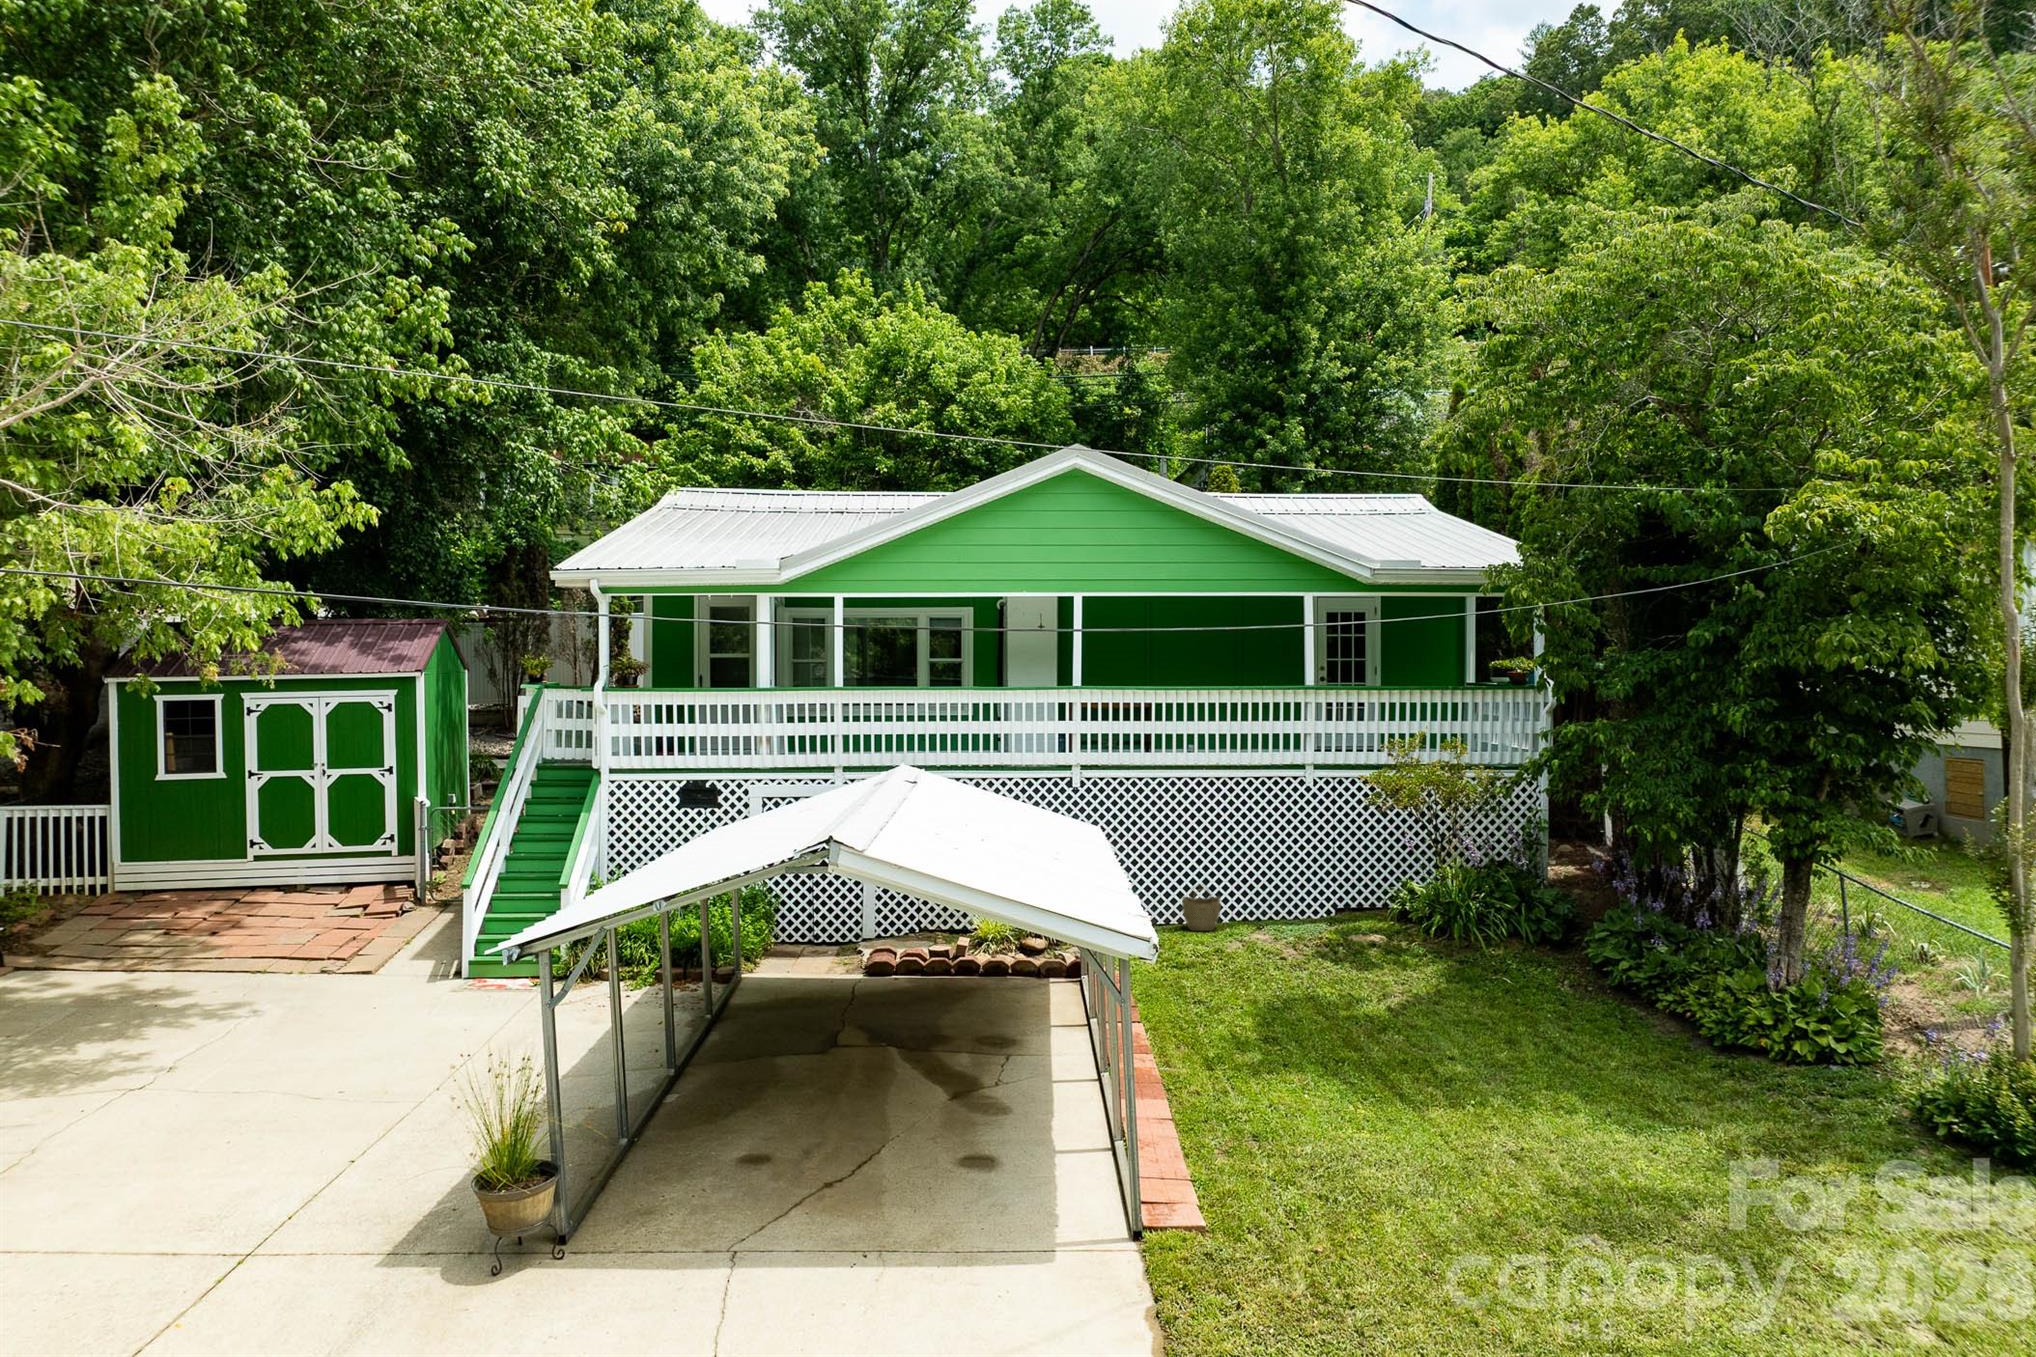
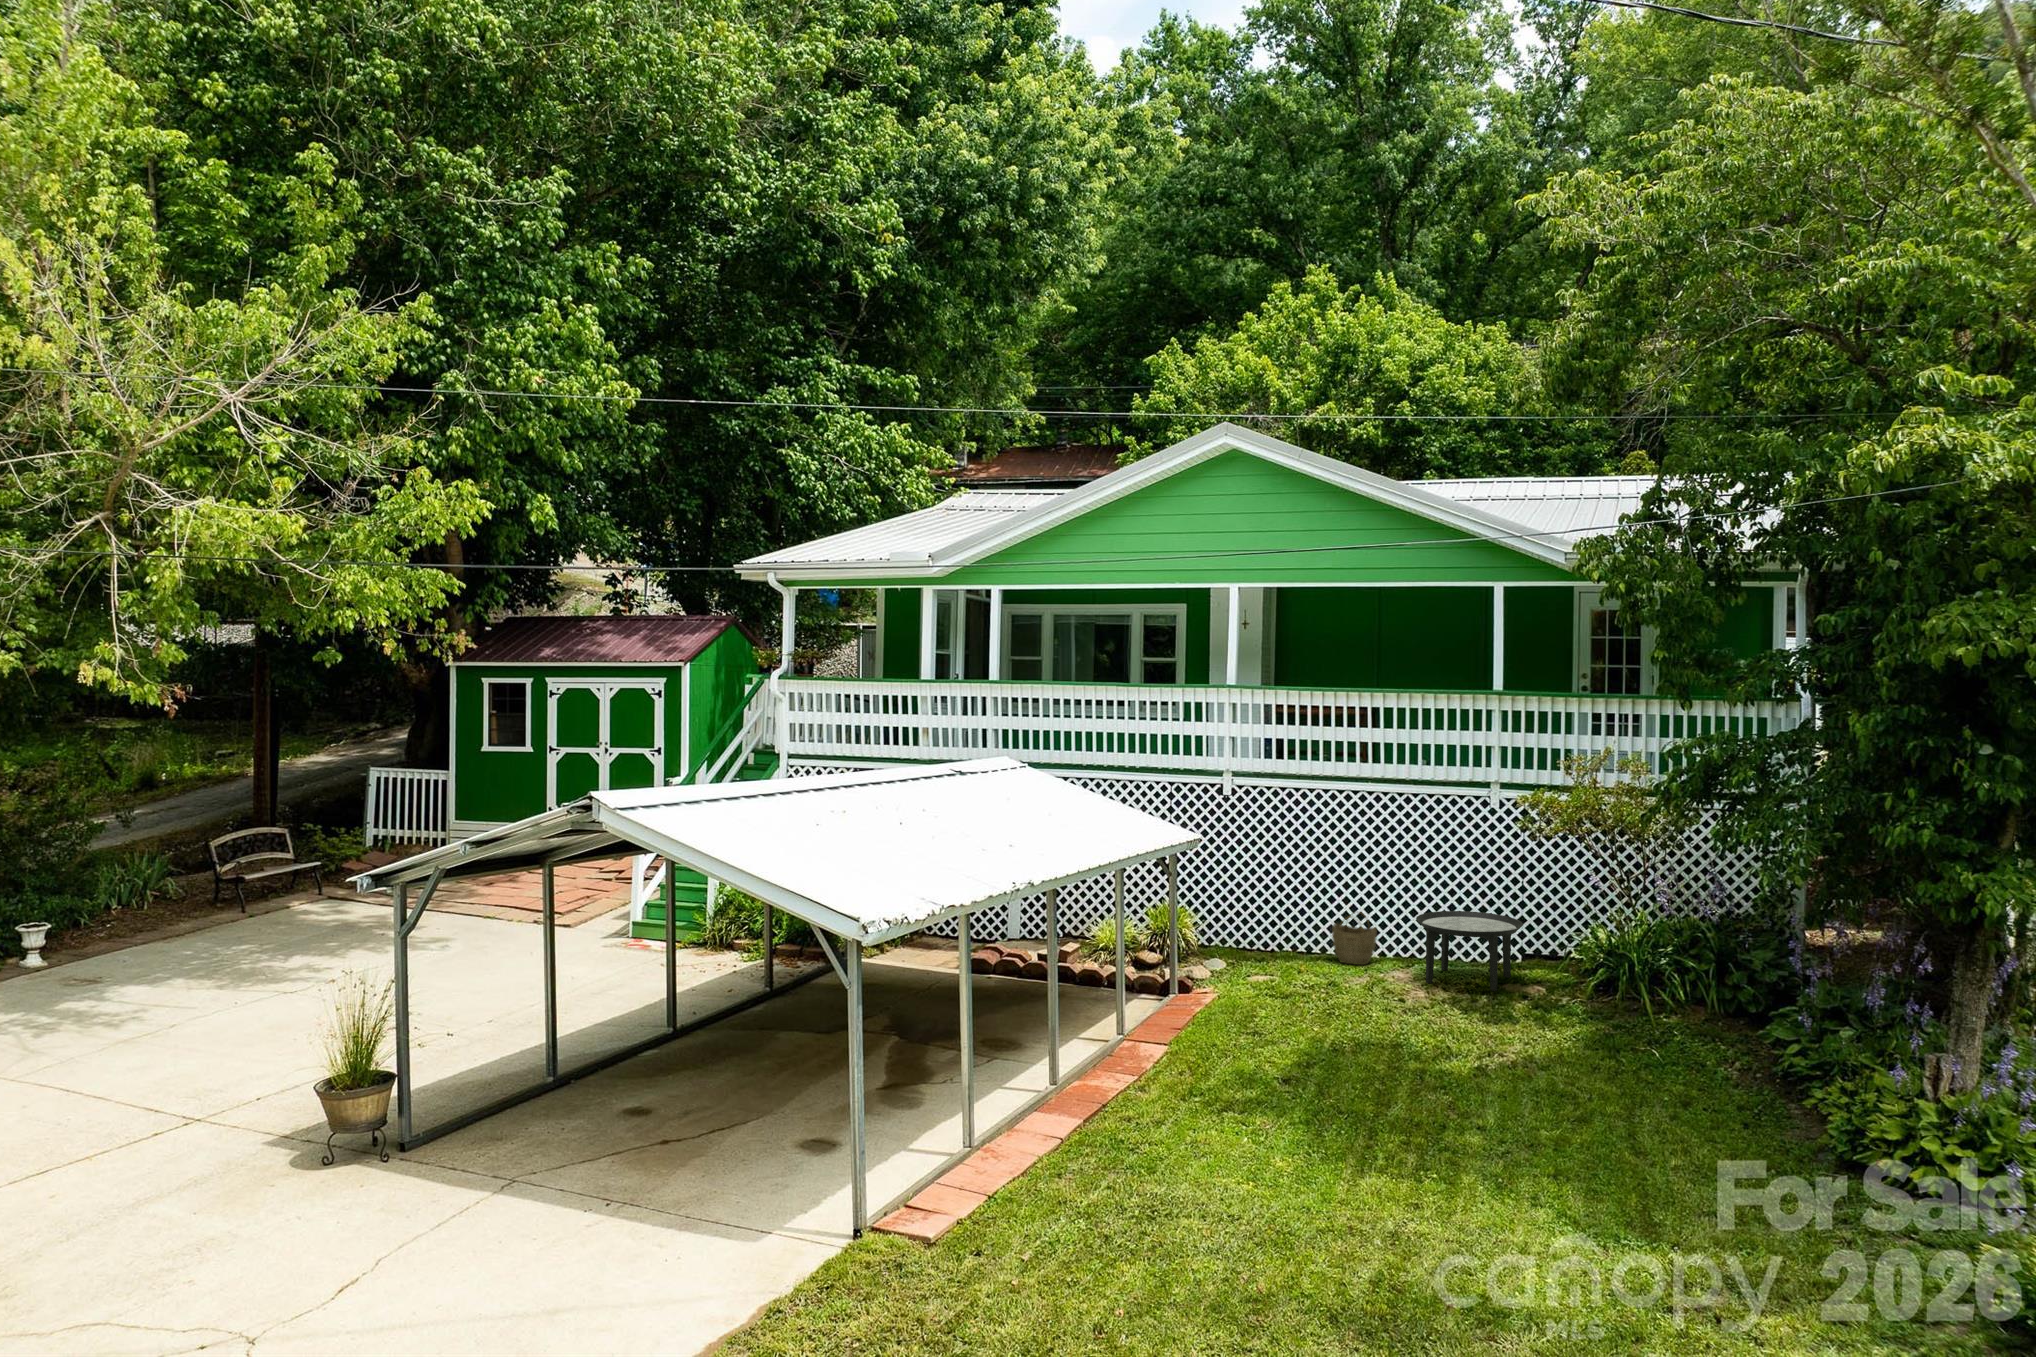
round table: none [1264,876,1353,942] -> present [1416,911,1523,991]

